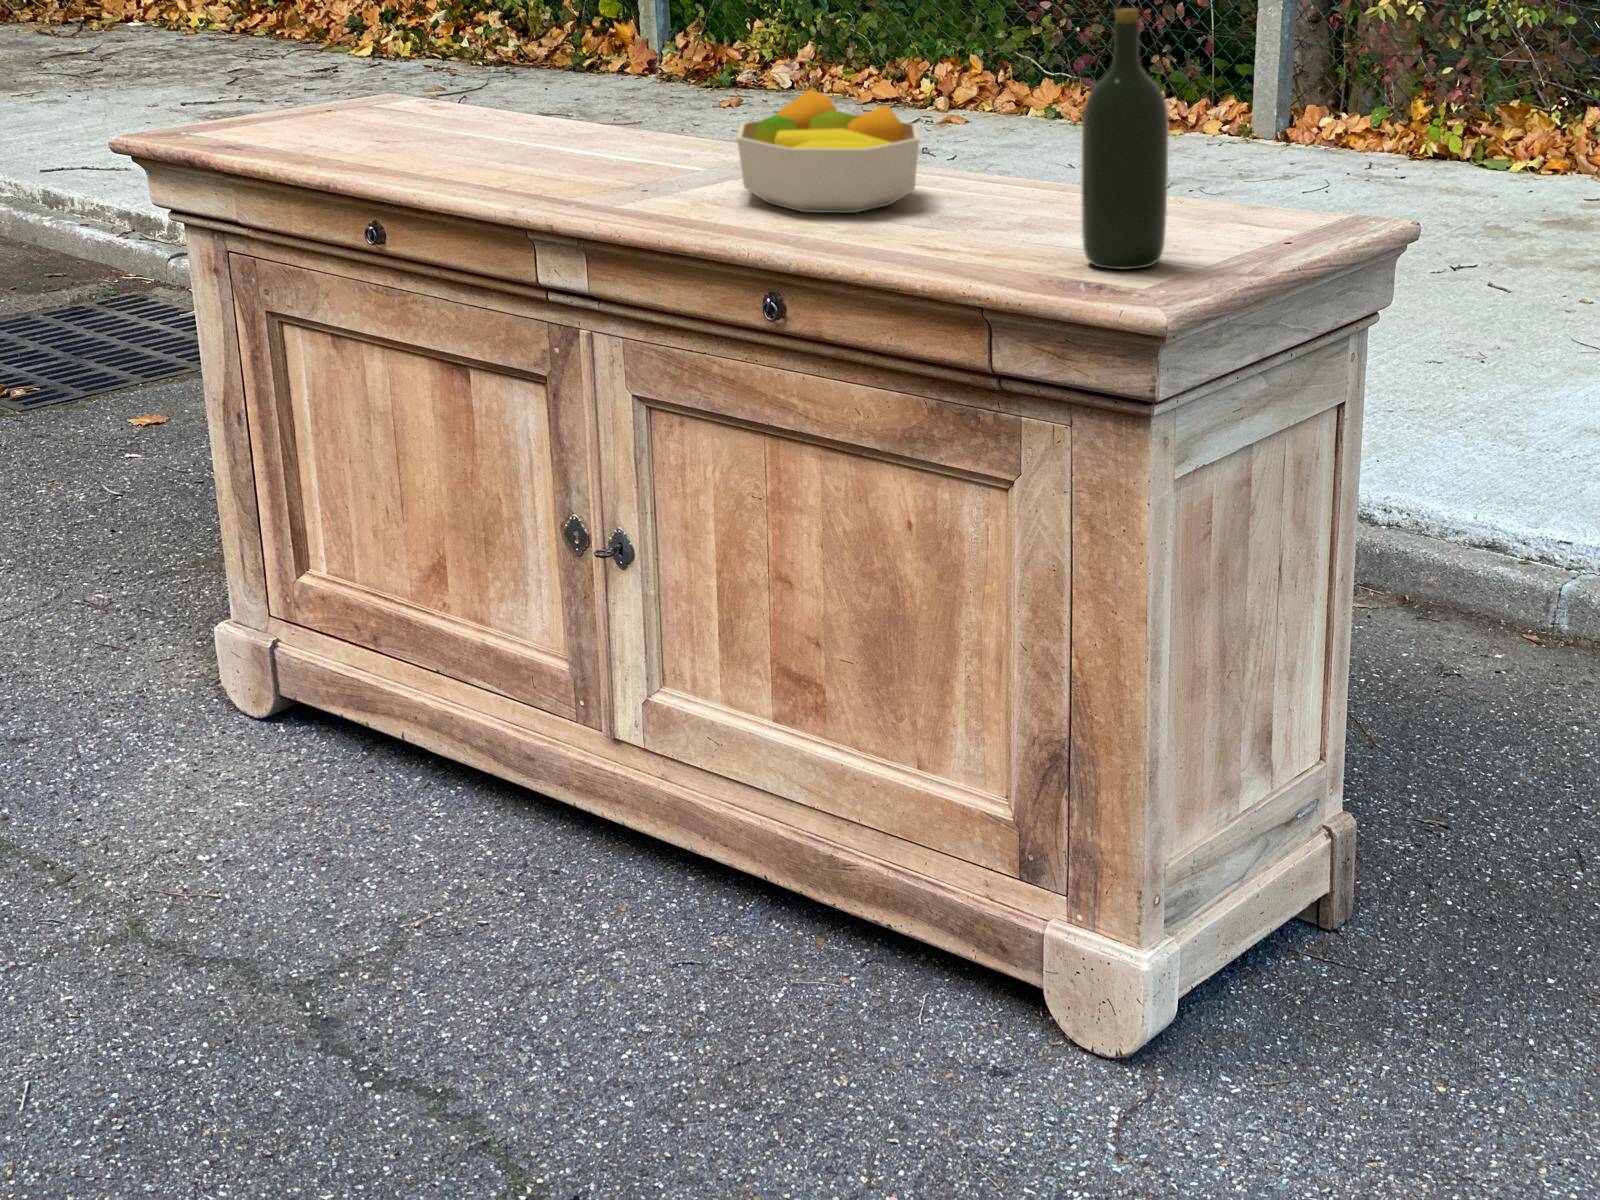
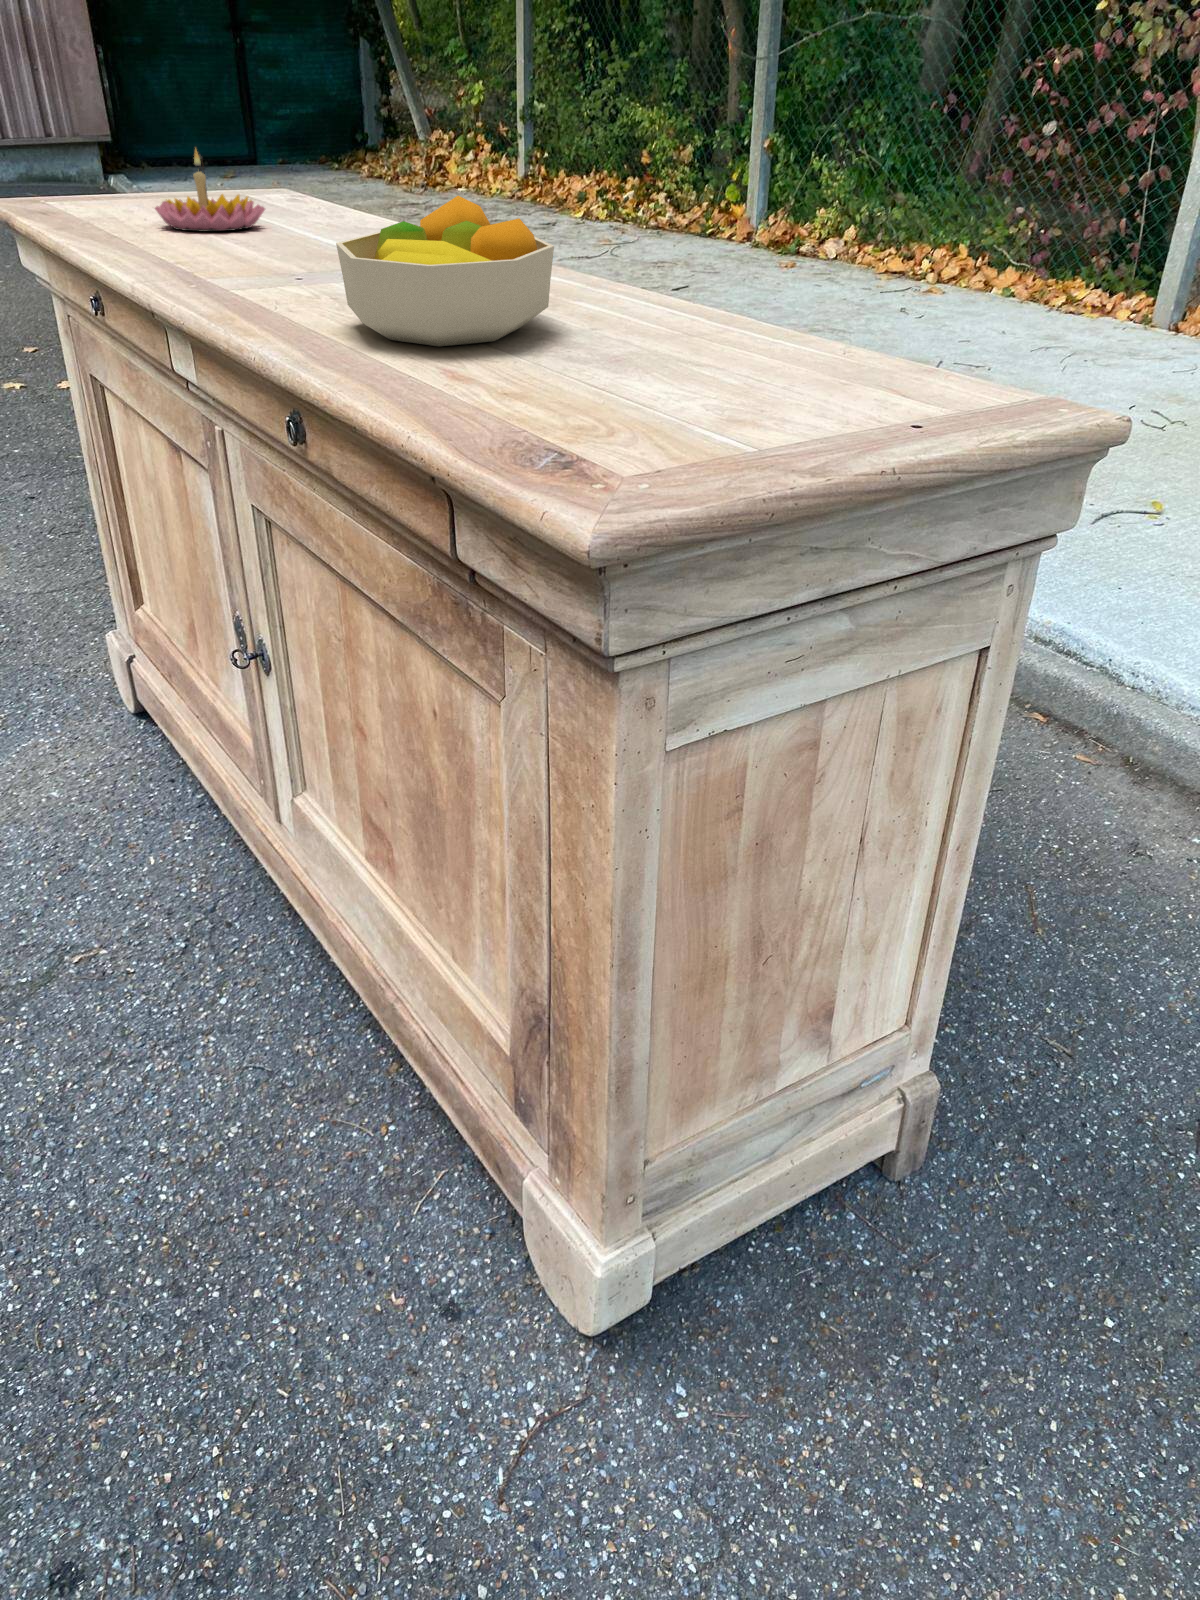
wine bottle: present [1082,8,1169,269] -> none [563,41,692,469]
candle holder: none [307,49,427,135] -> present [155,150,265,232]

